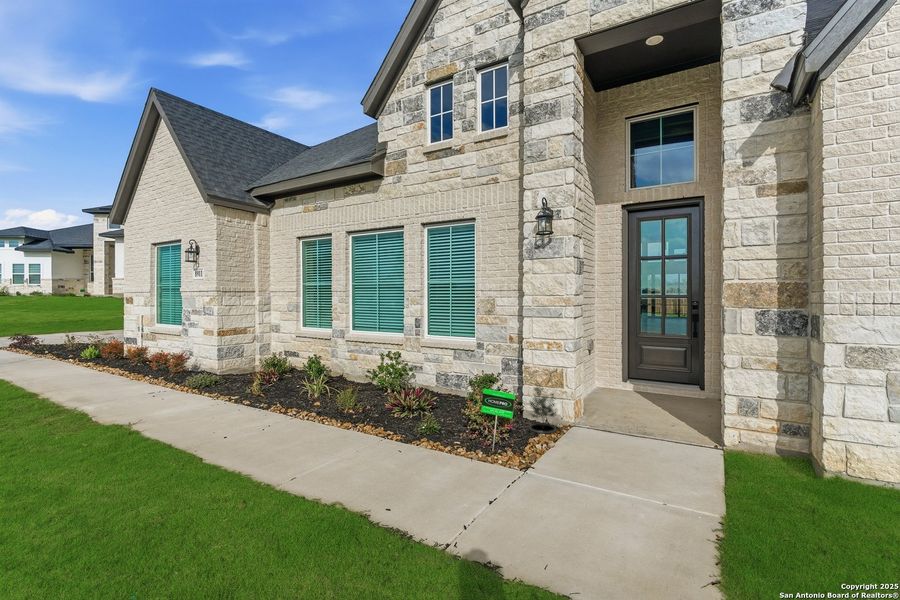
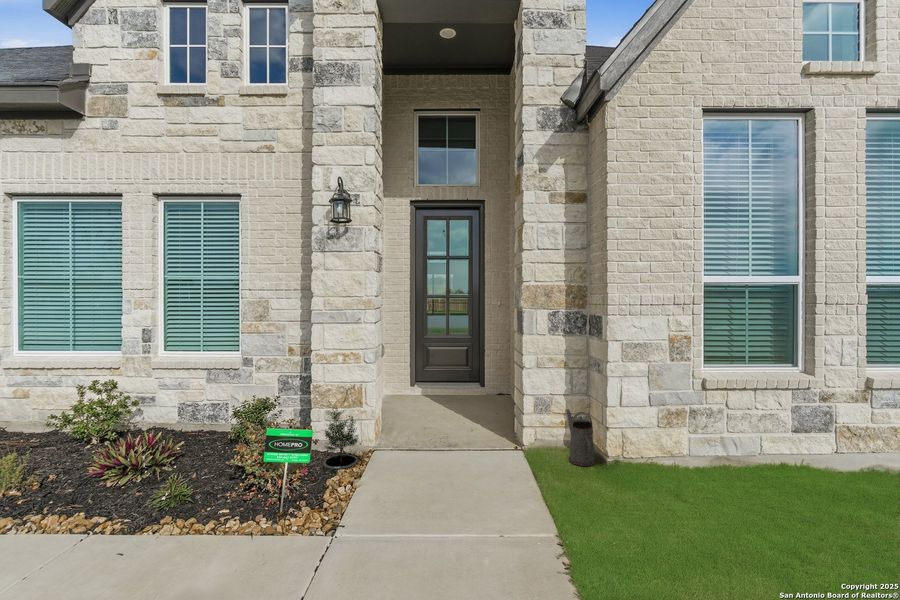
watering can: none [773,415,808,475] -> present [567,409,595,466]

